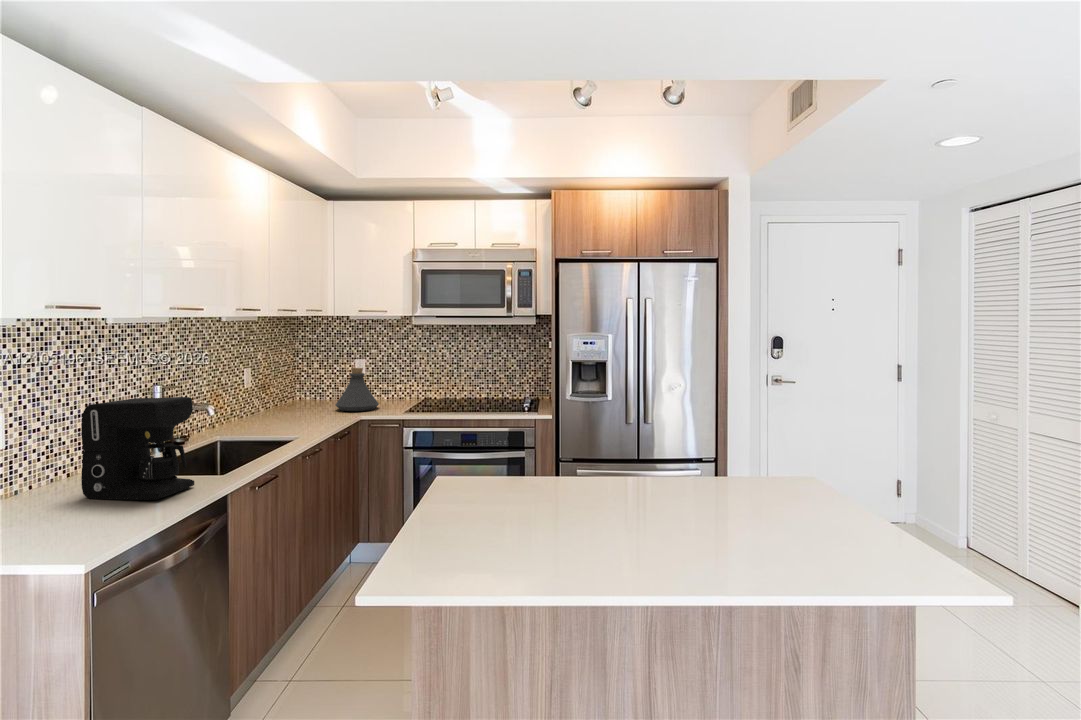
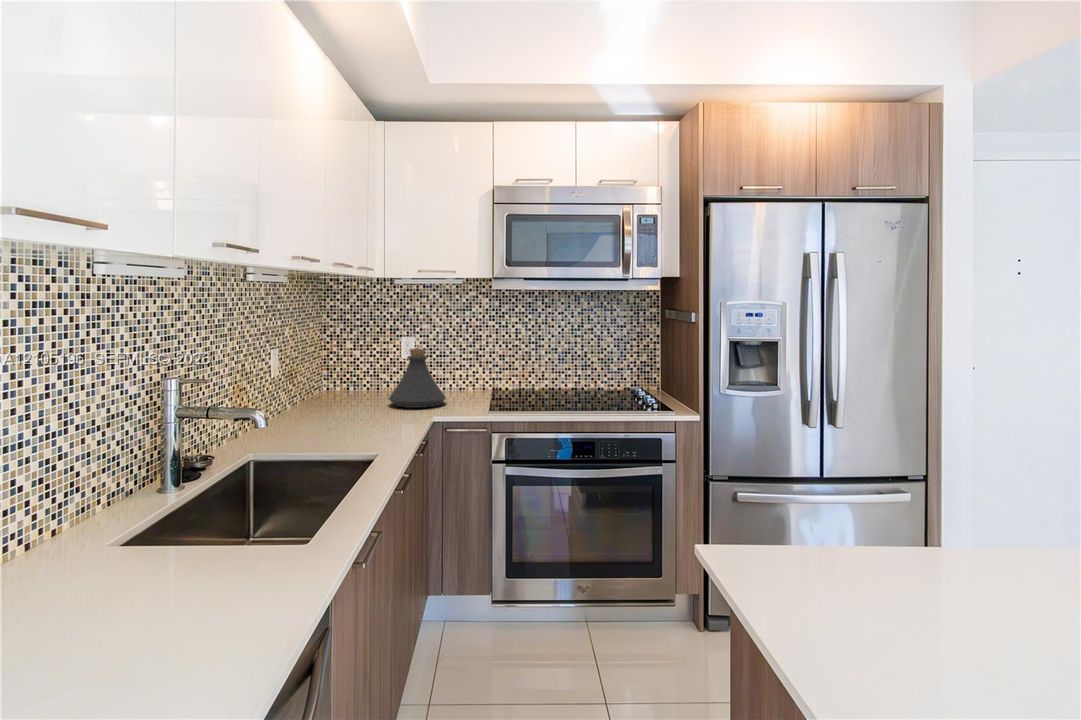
coffee maker: present [81,397,194,500] -> none [65,406,276,615]

